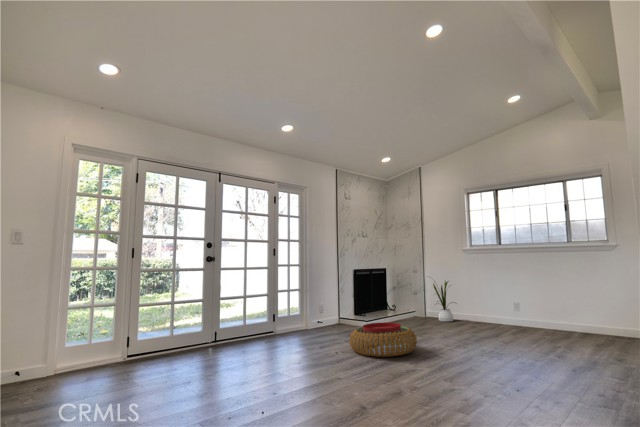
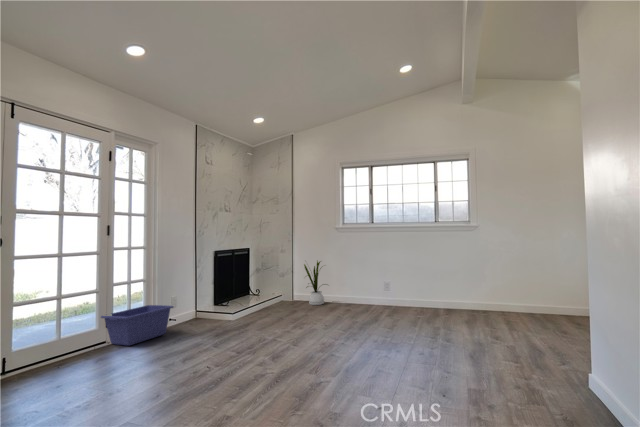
storage bin: none [271,309,319,336] -> present [101,305,173,346]
pouf: present [350,322,417,357] -> none [221,317,304,363]

